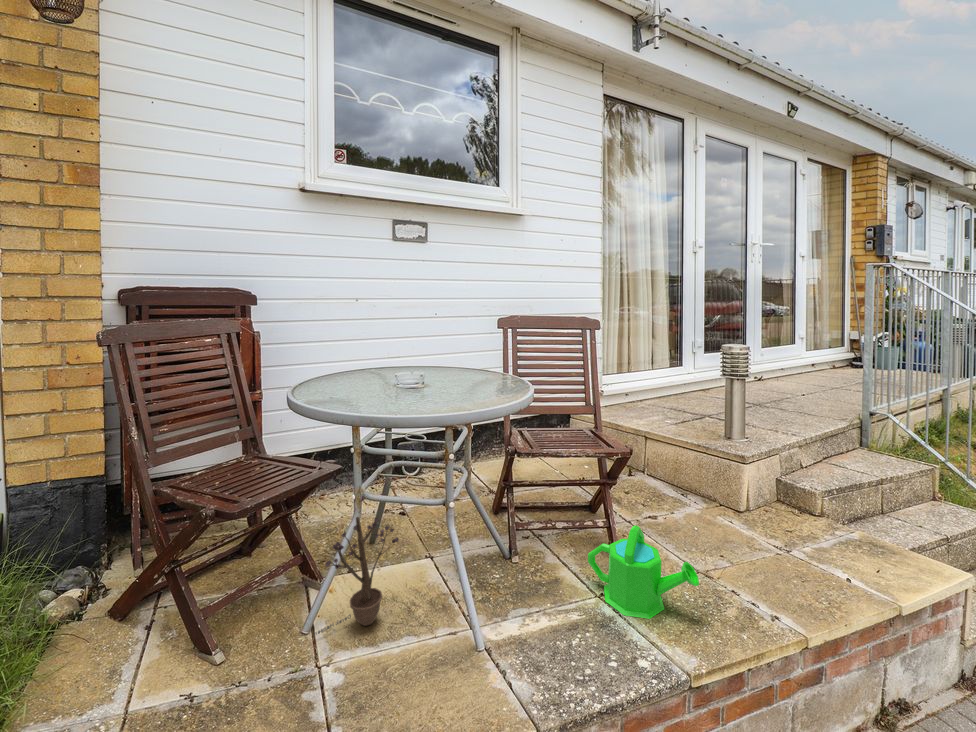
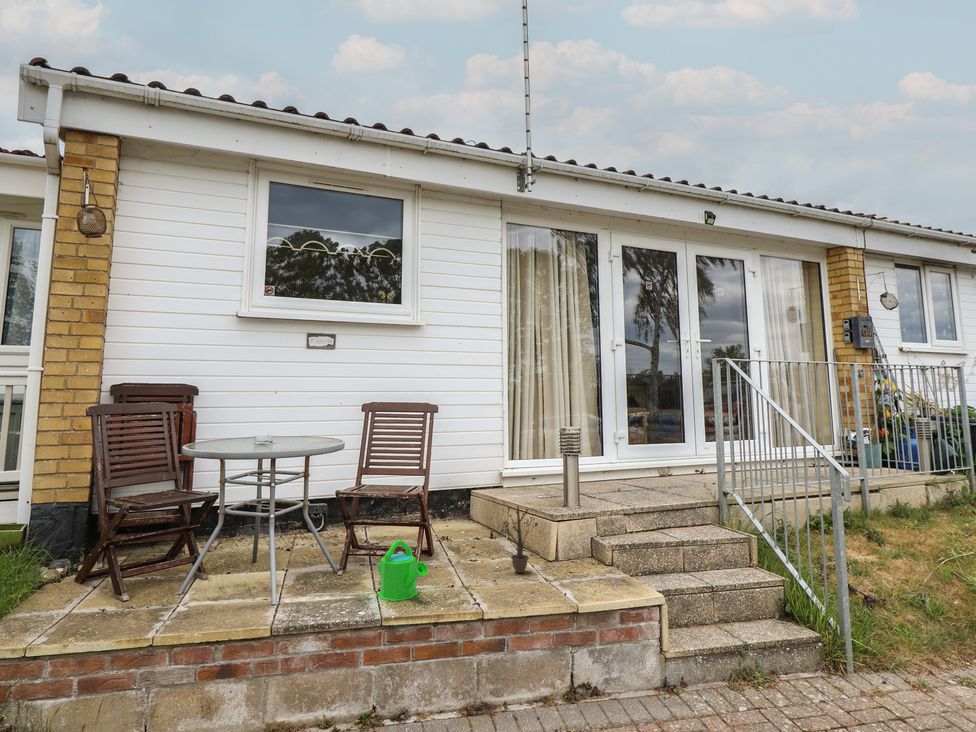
decorative plant: present [314,517,399,635] -> present [495,507,538,573]

